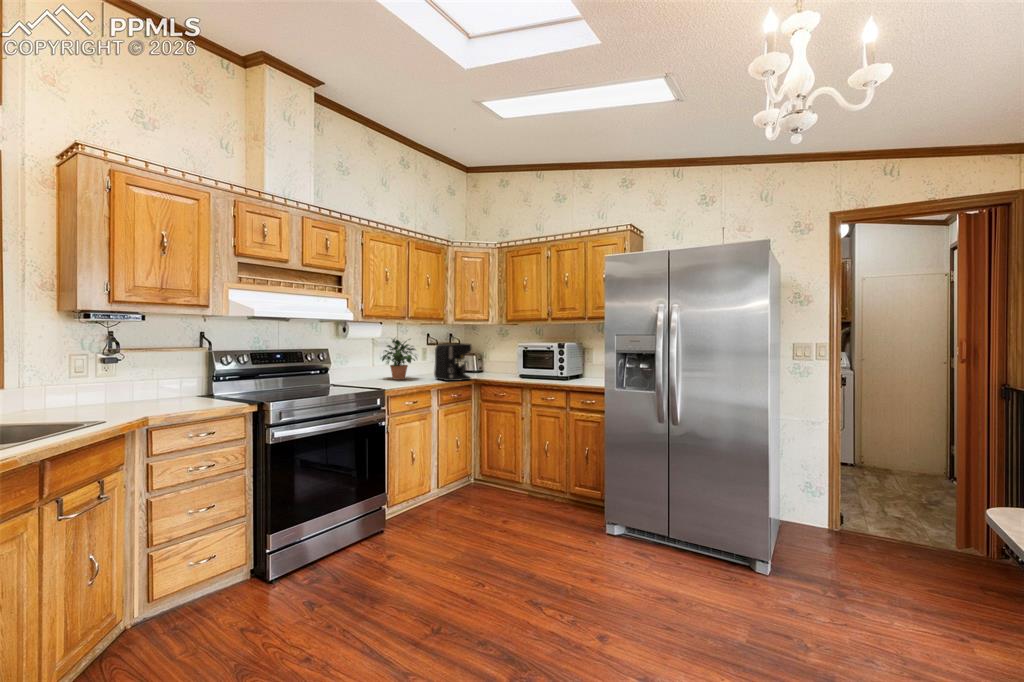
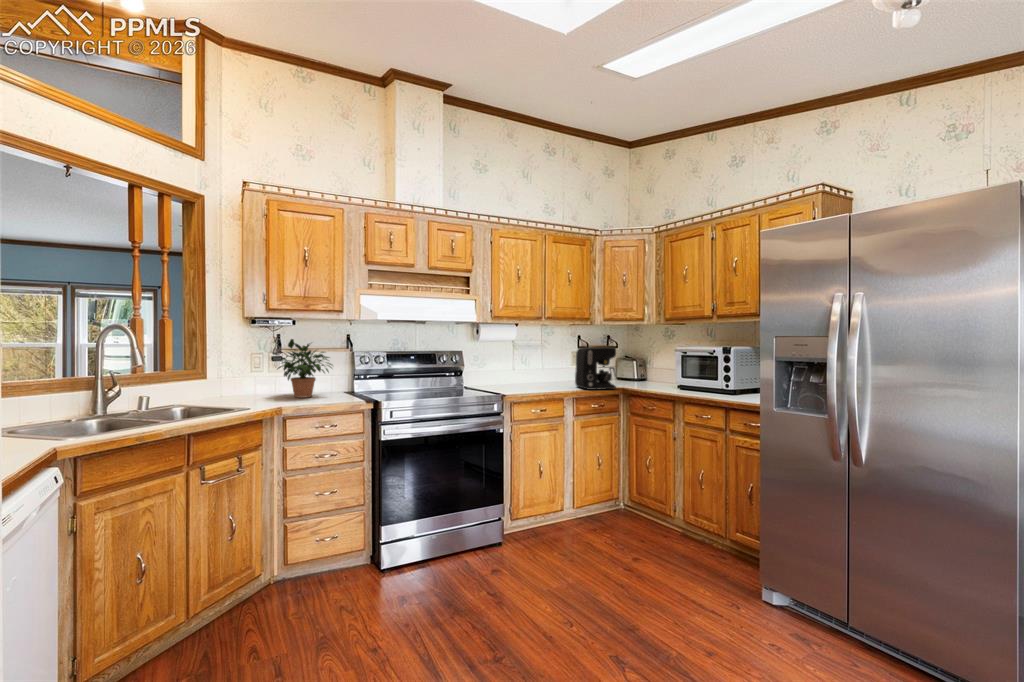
potted plant: present [382,339,417,380] -> present [278,339,332,398]

